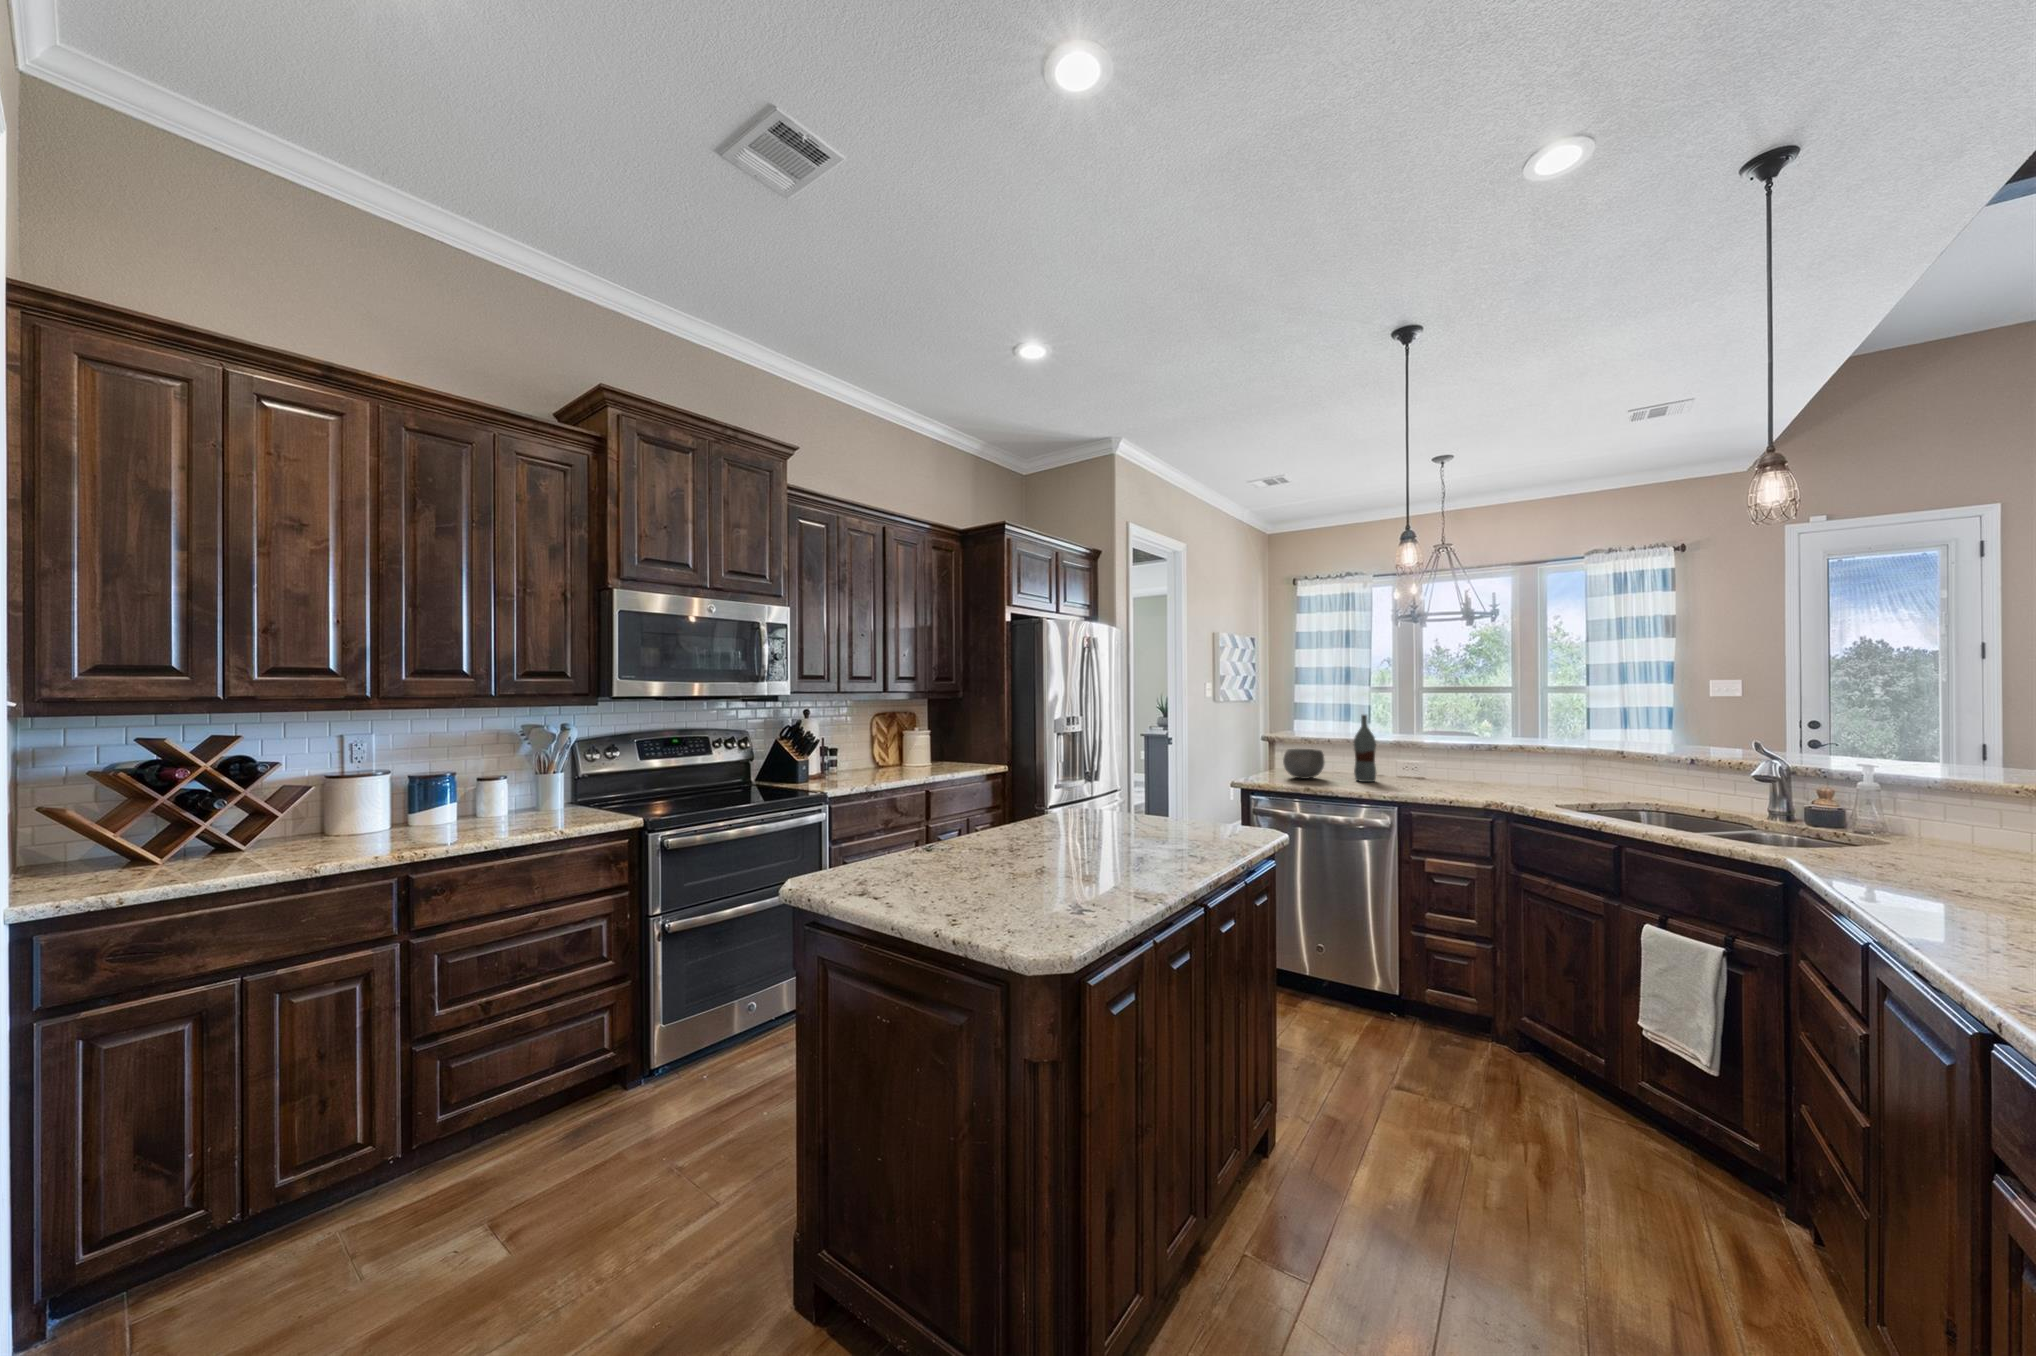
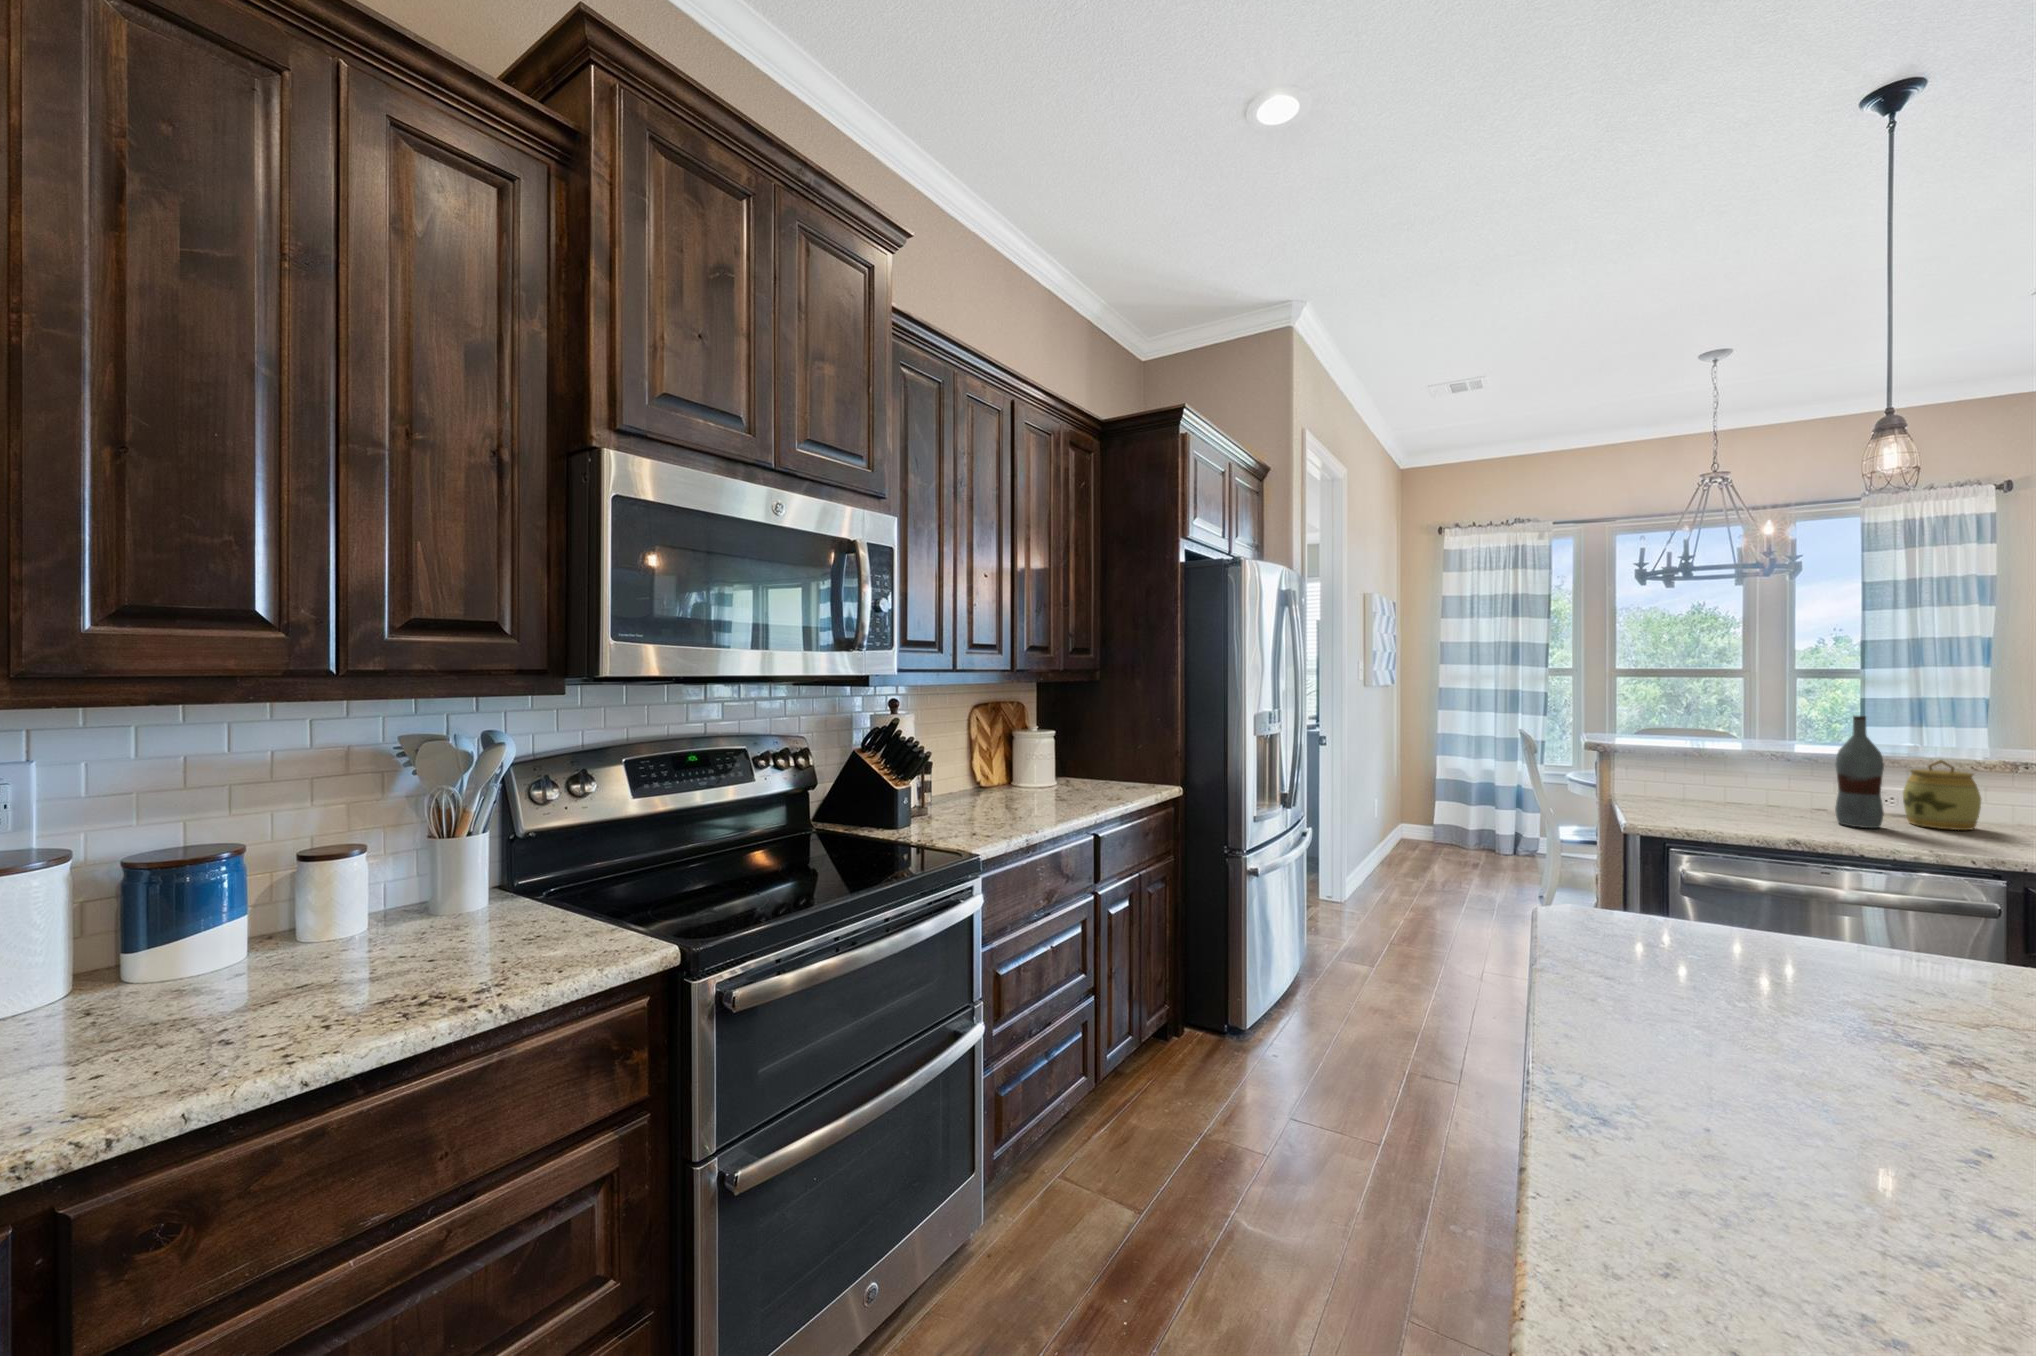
jar: none [1396,741,1430,782] -> present [1903,760,1981,830]
ceramic bowl: present [1283,749,1324,779] -> none [1699,769,1782,820]

